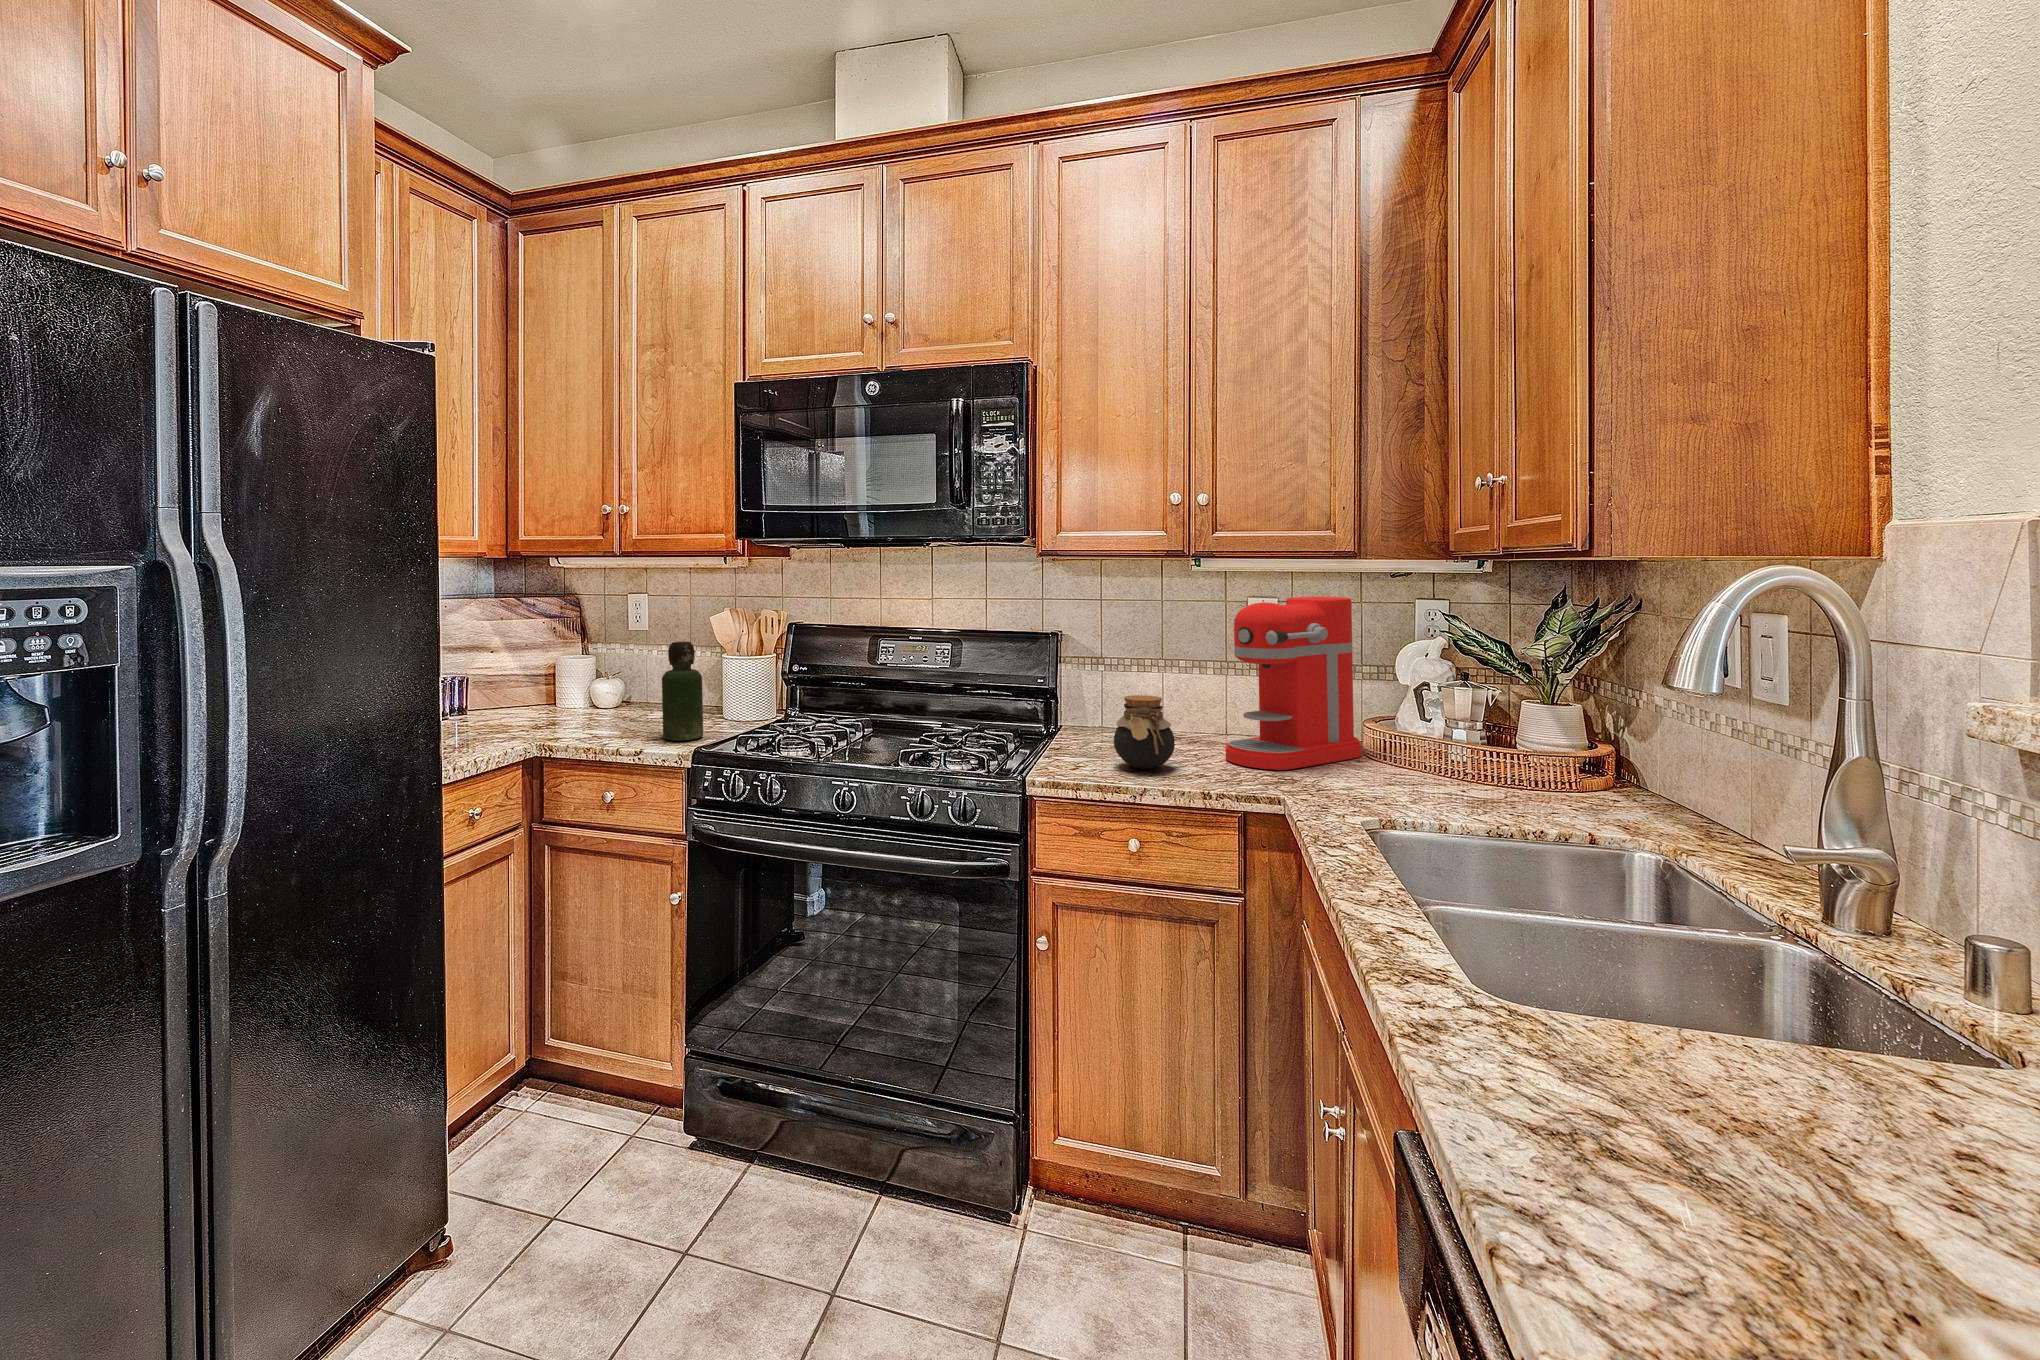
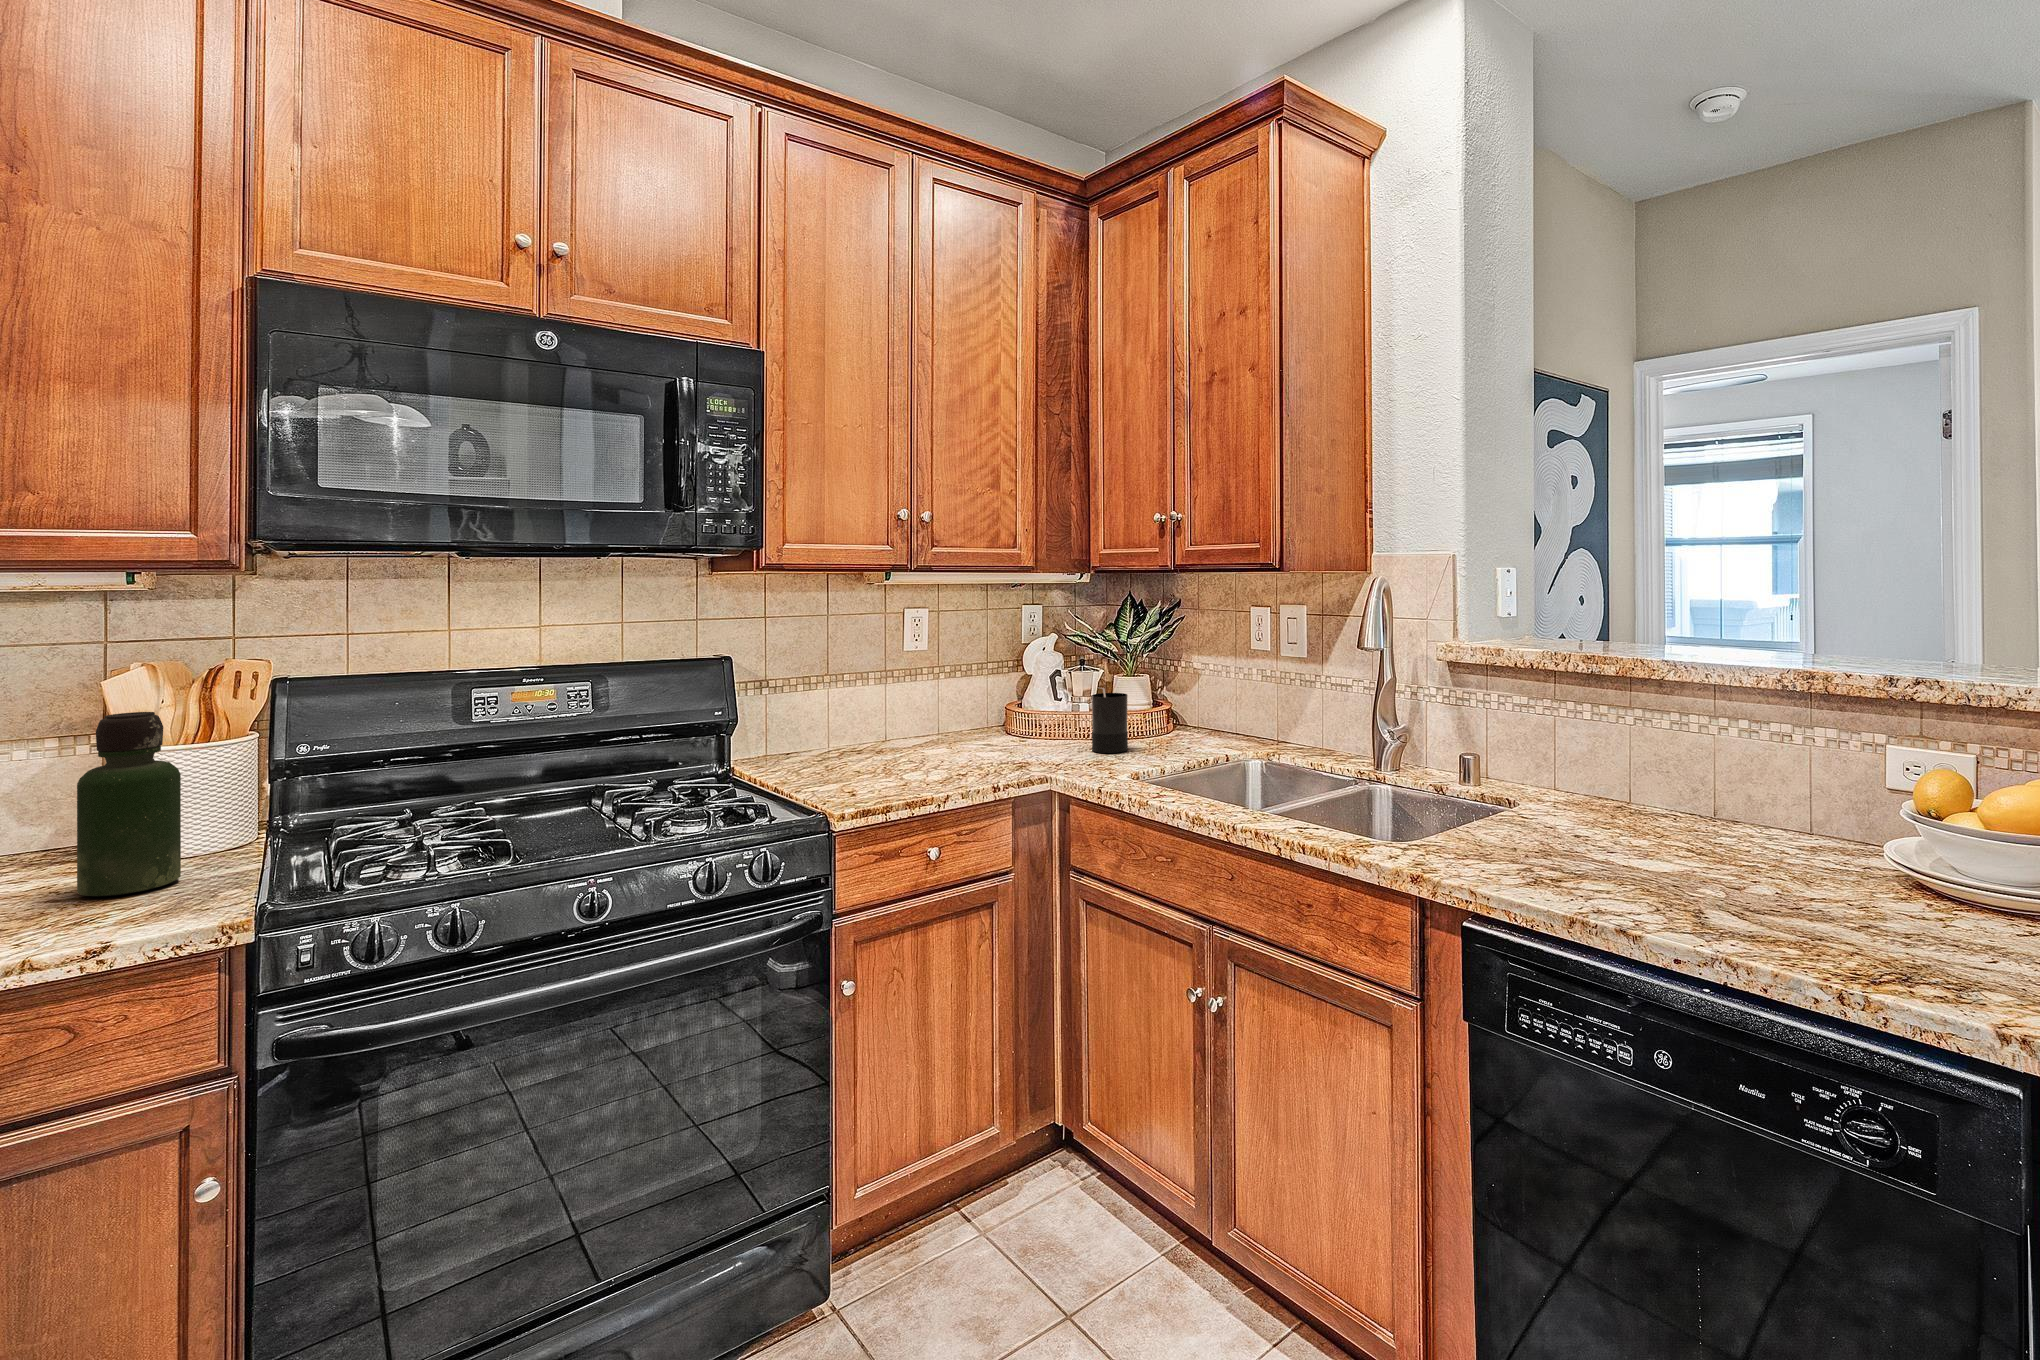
coffee maker: present [1226,597,1362,770] -> none [939,606,1024,761]
jar: present [1114,695,1175,769] -> none [870,707,931,780]
candle: none [1407,705,1462,793] -> present [1092,688,1128,753]

